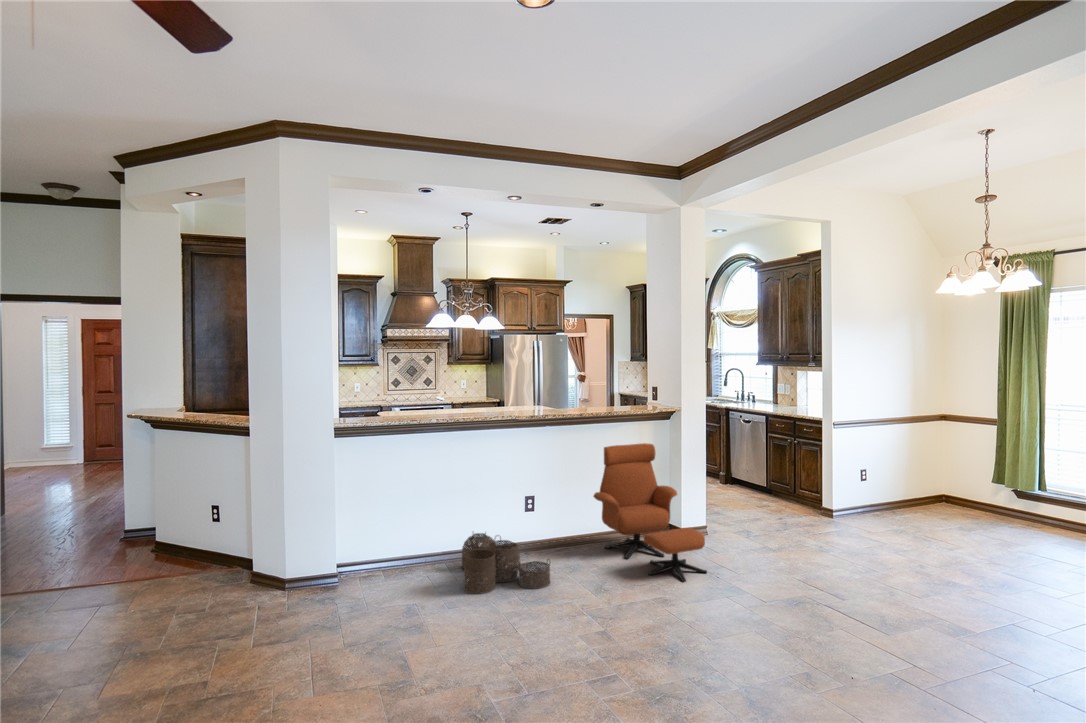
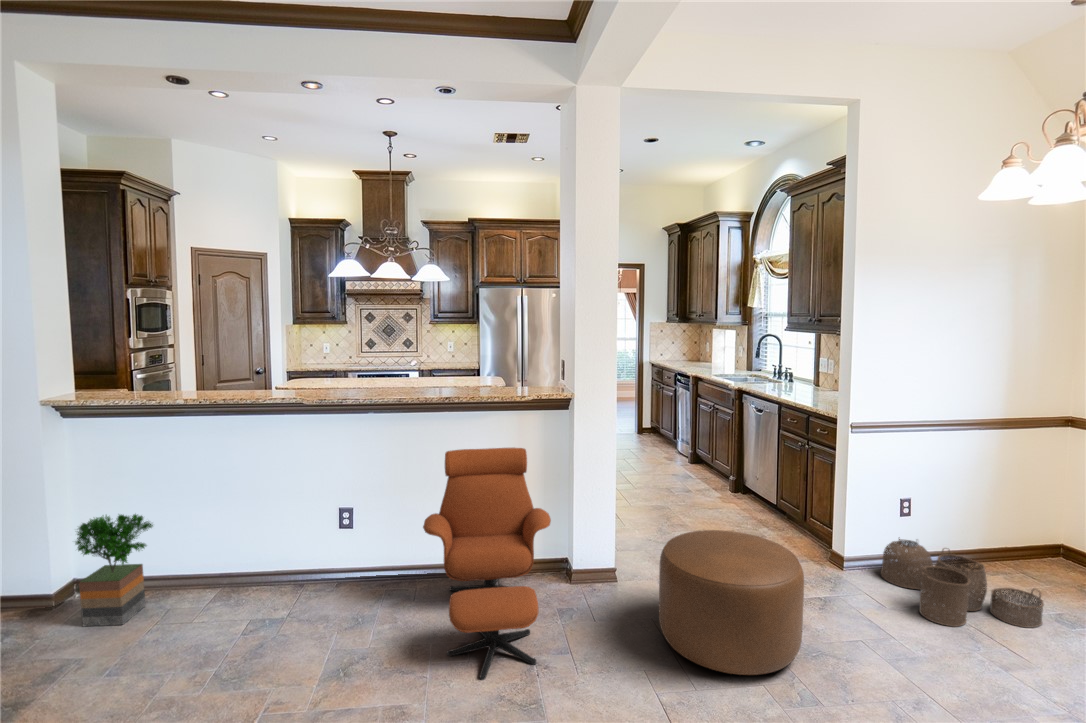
ottoman: none [758,488,849,563] -> present [659,530,804,675]
potted tree: none [356,502,412,589] -> present [76,514,153,626]
woven basket: present [462,533,550,594] -> present [881,539,1044,627]

